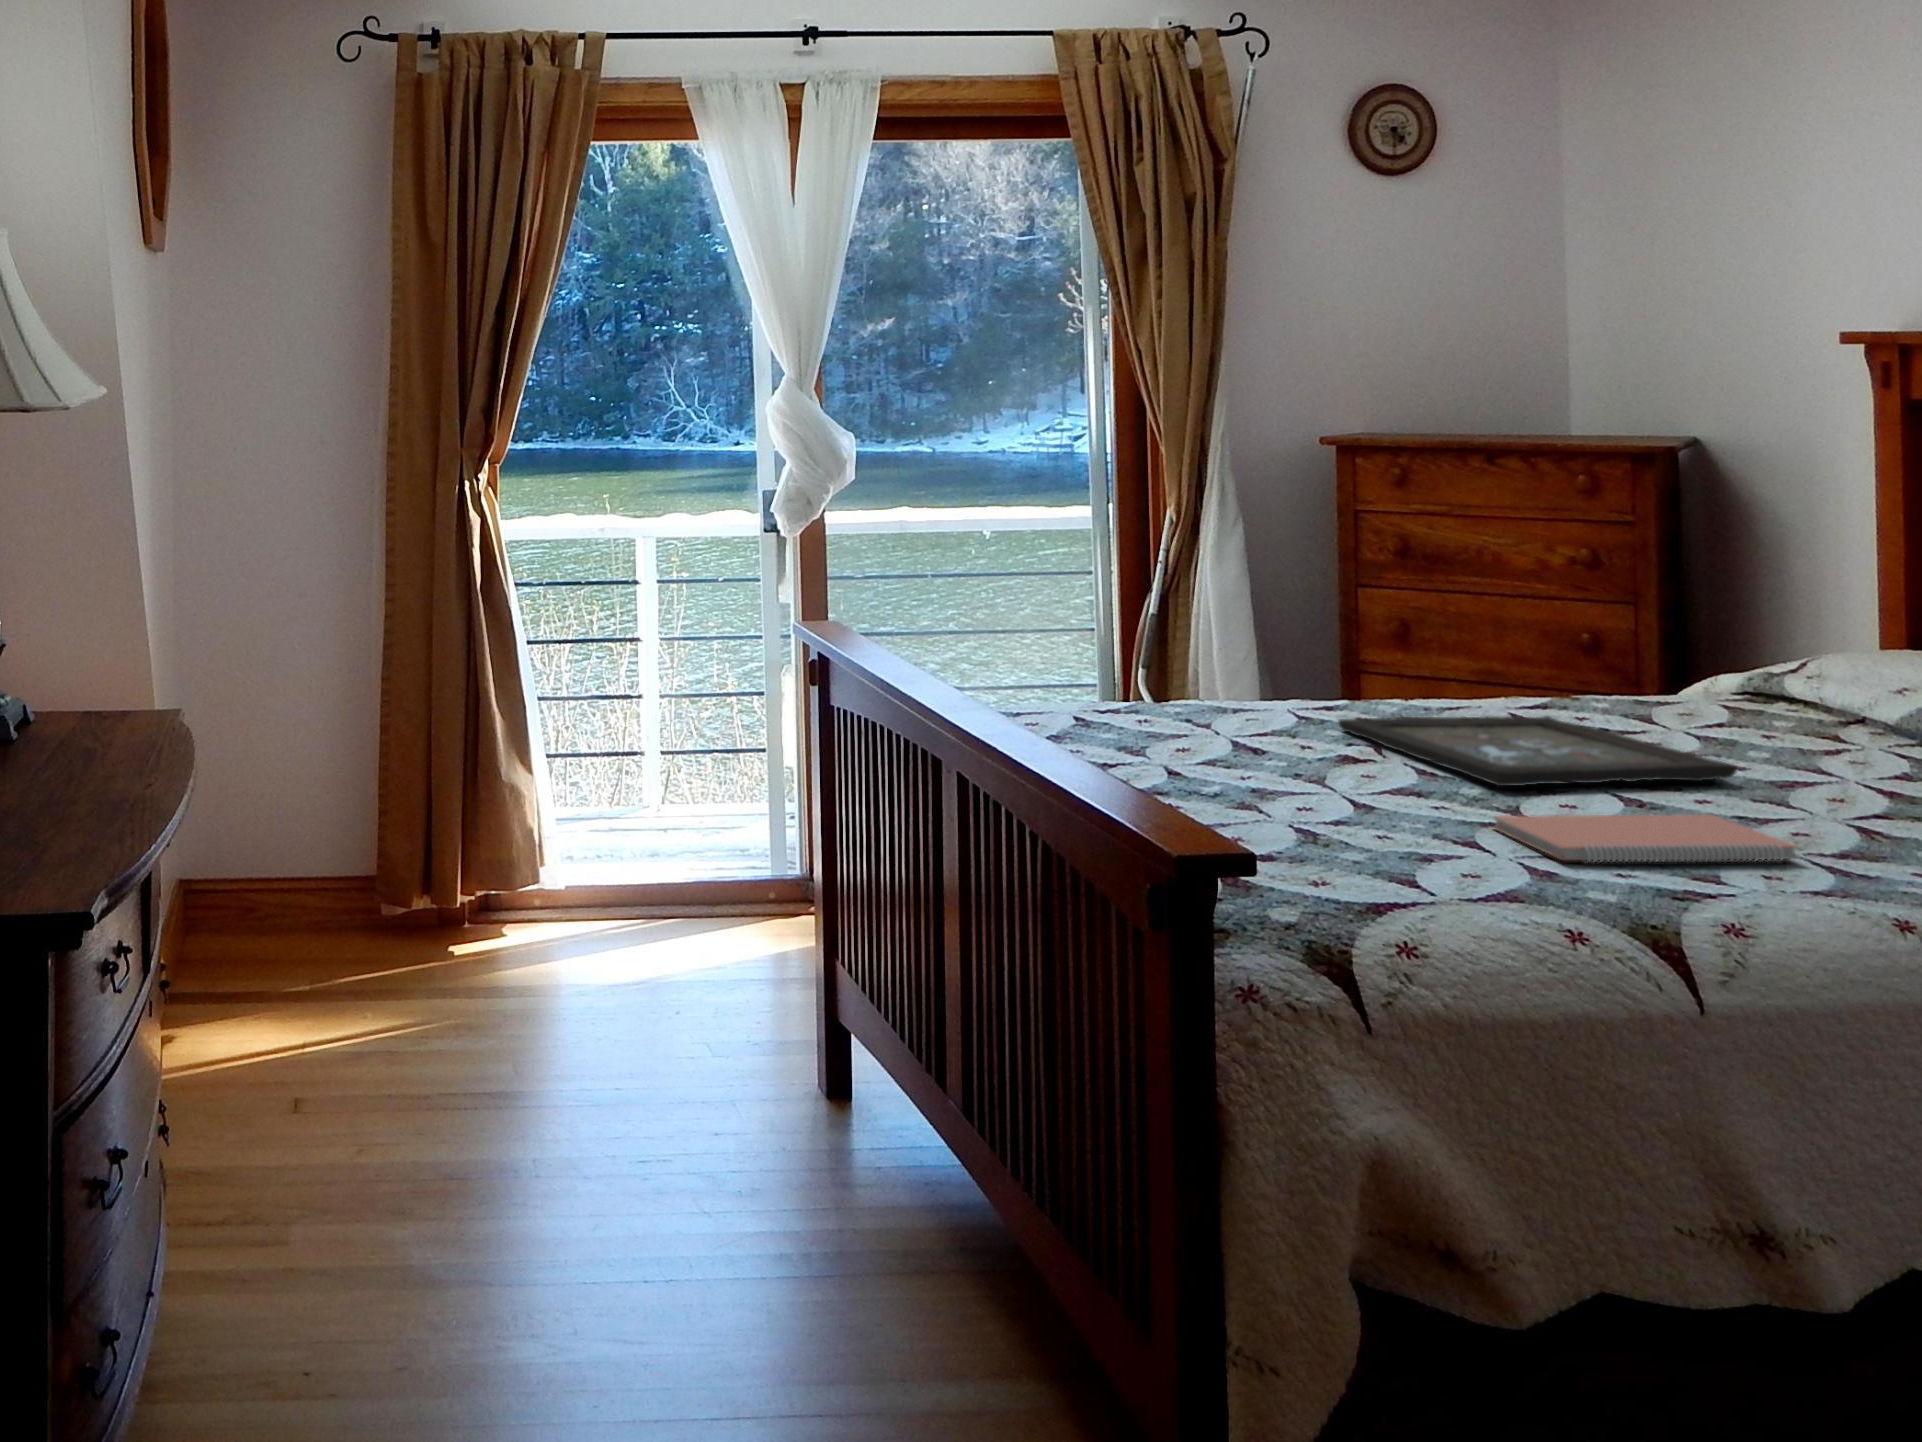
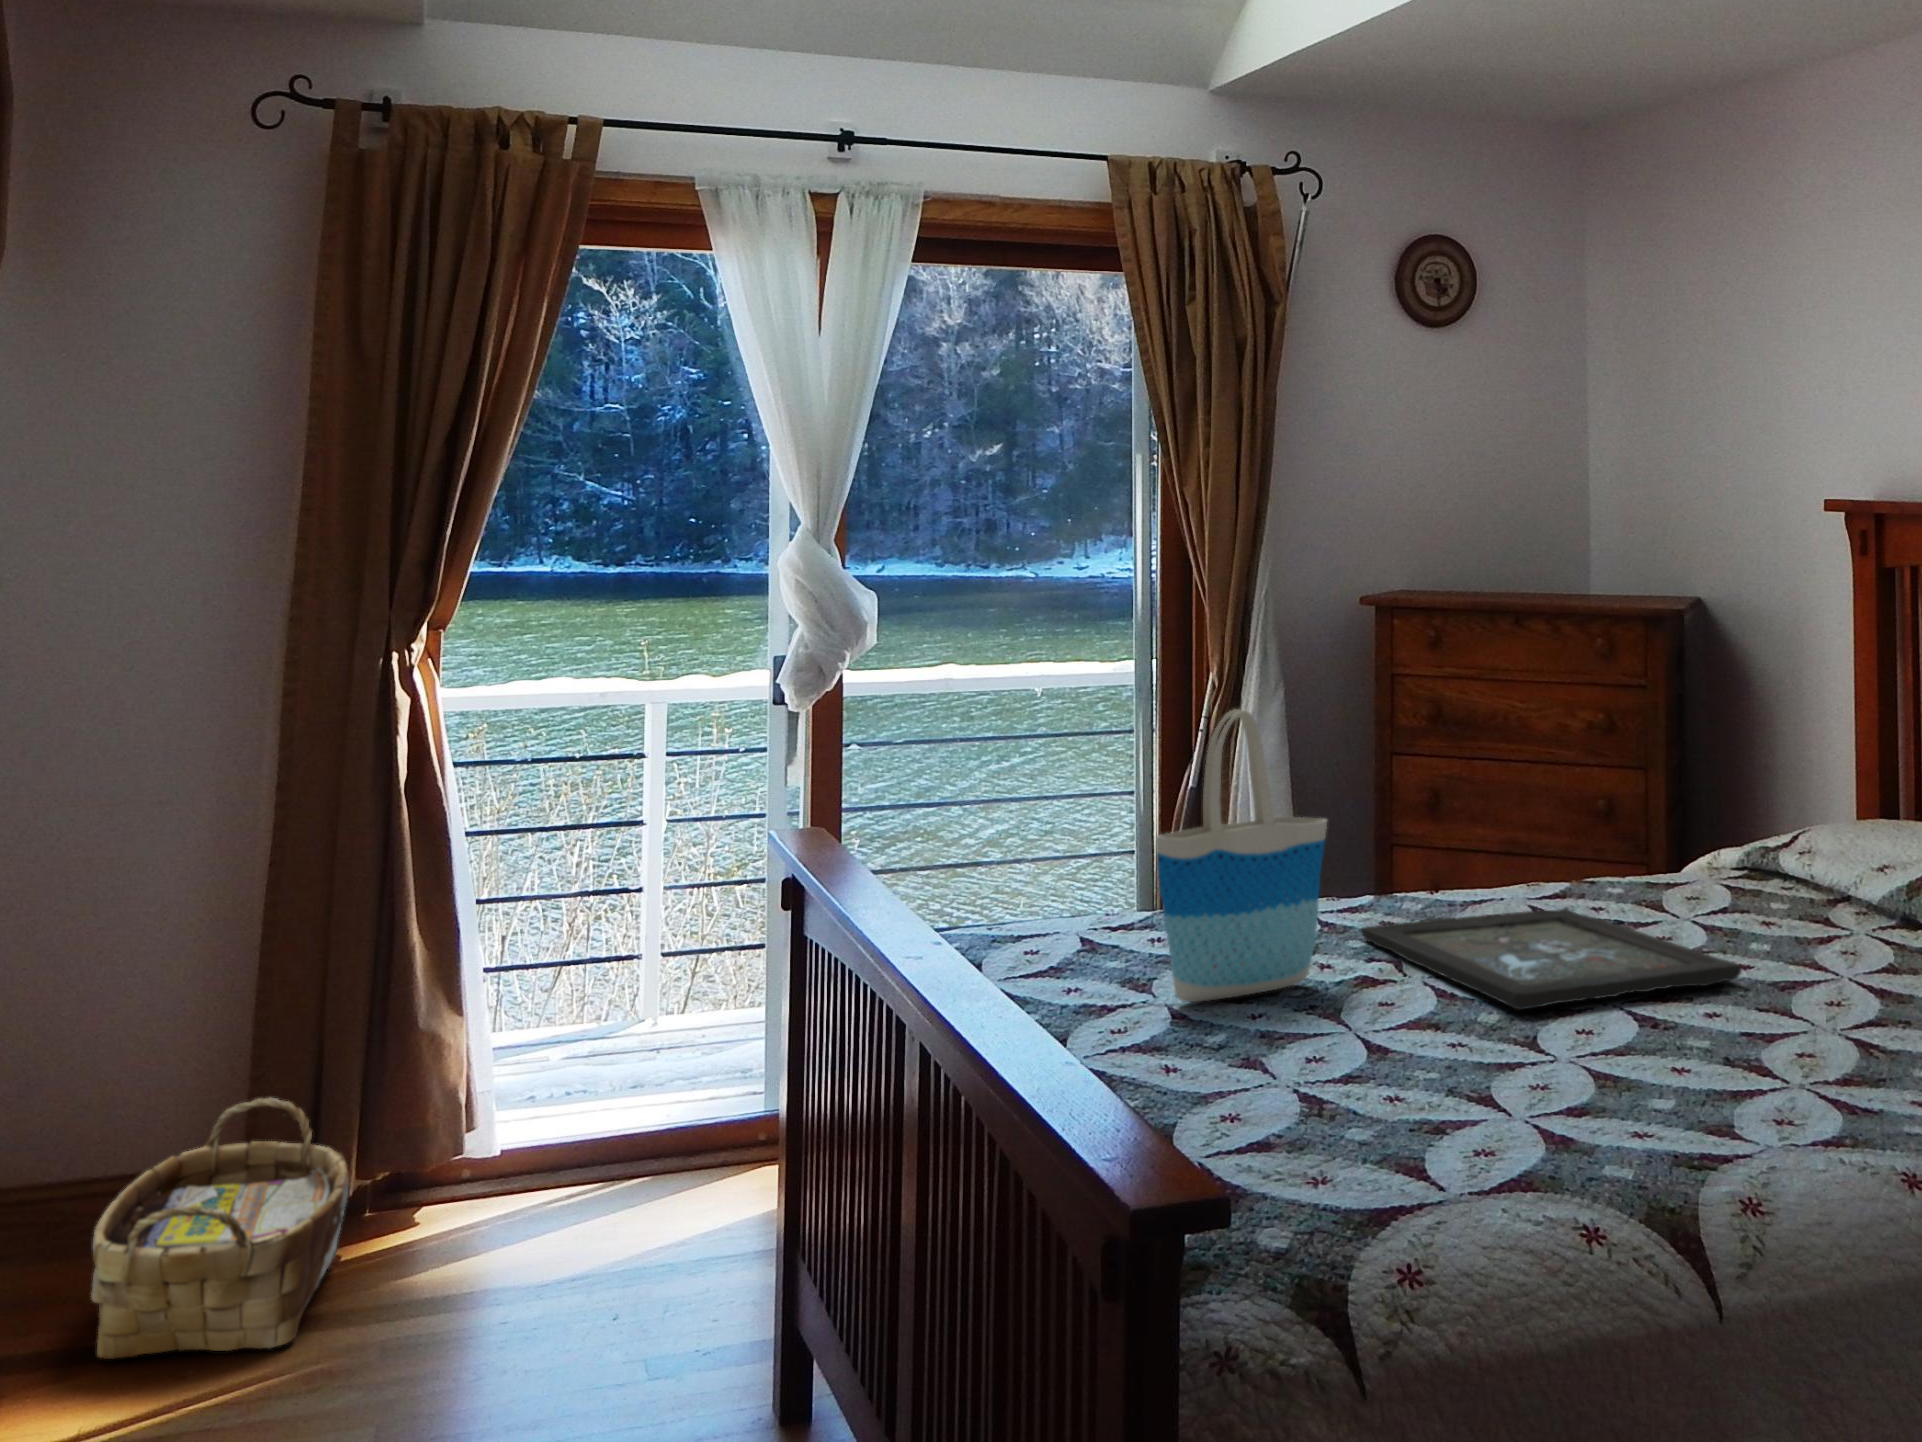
tote bag: none [1150,521,1307,763] -> present [1156,709,1327,1002]
woven basket: none [307,814,472,991] -> present [91,1098,349,1359]
notebook: present [1493,814,1797,863] -> none [1507,1035,1807,1117]

